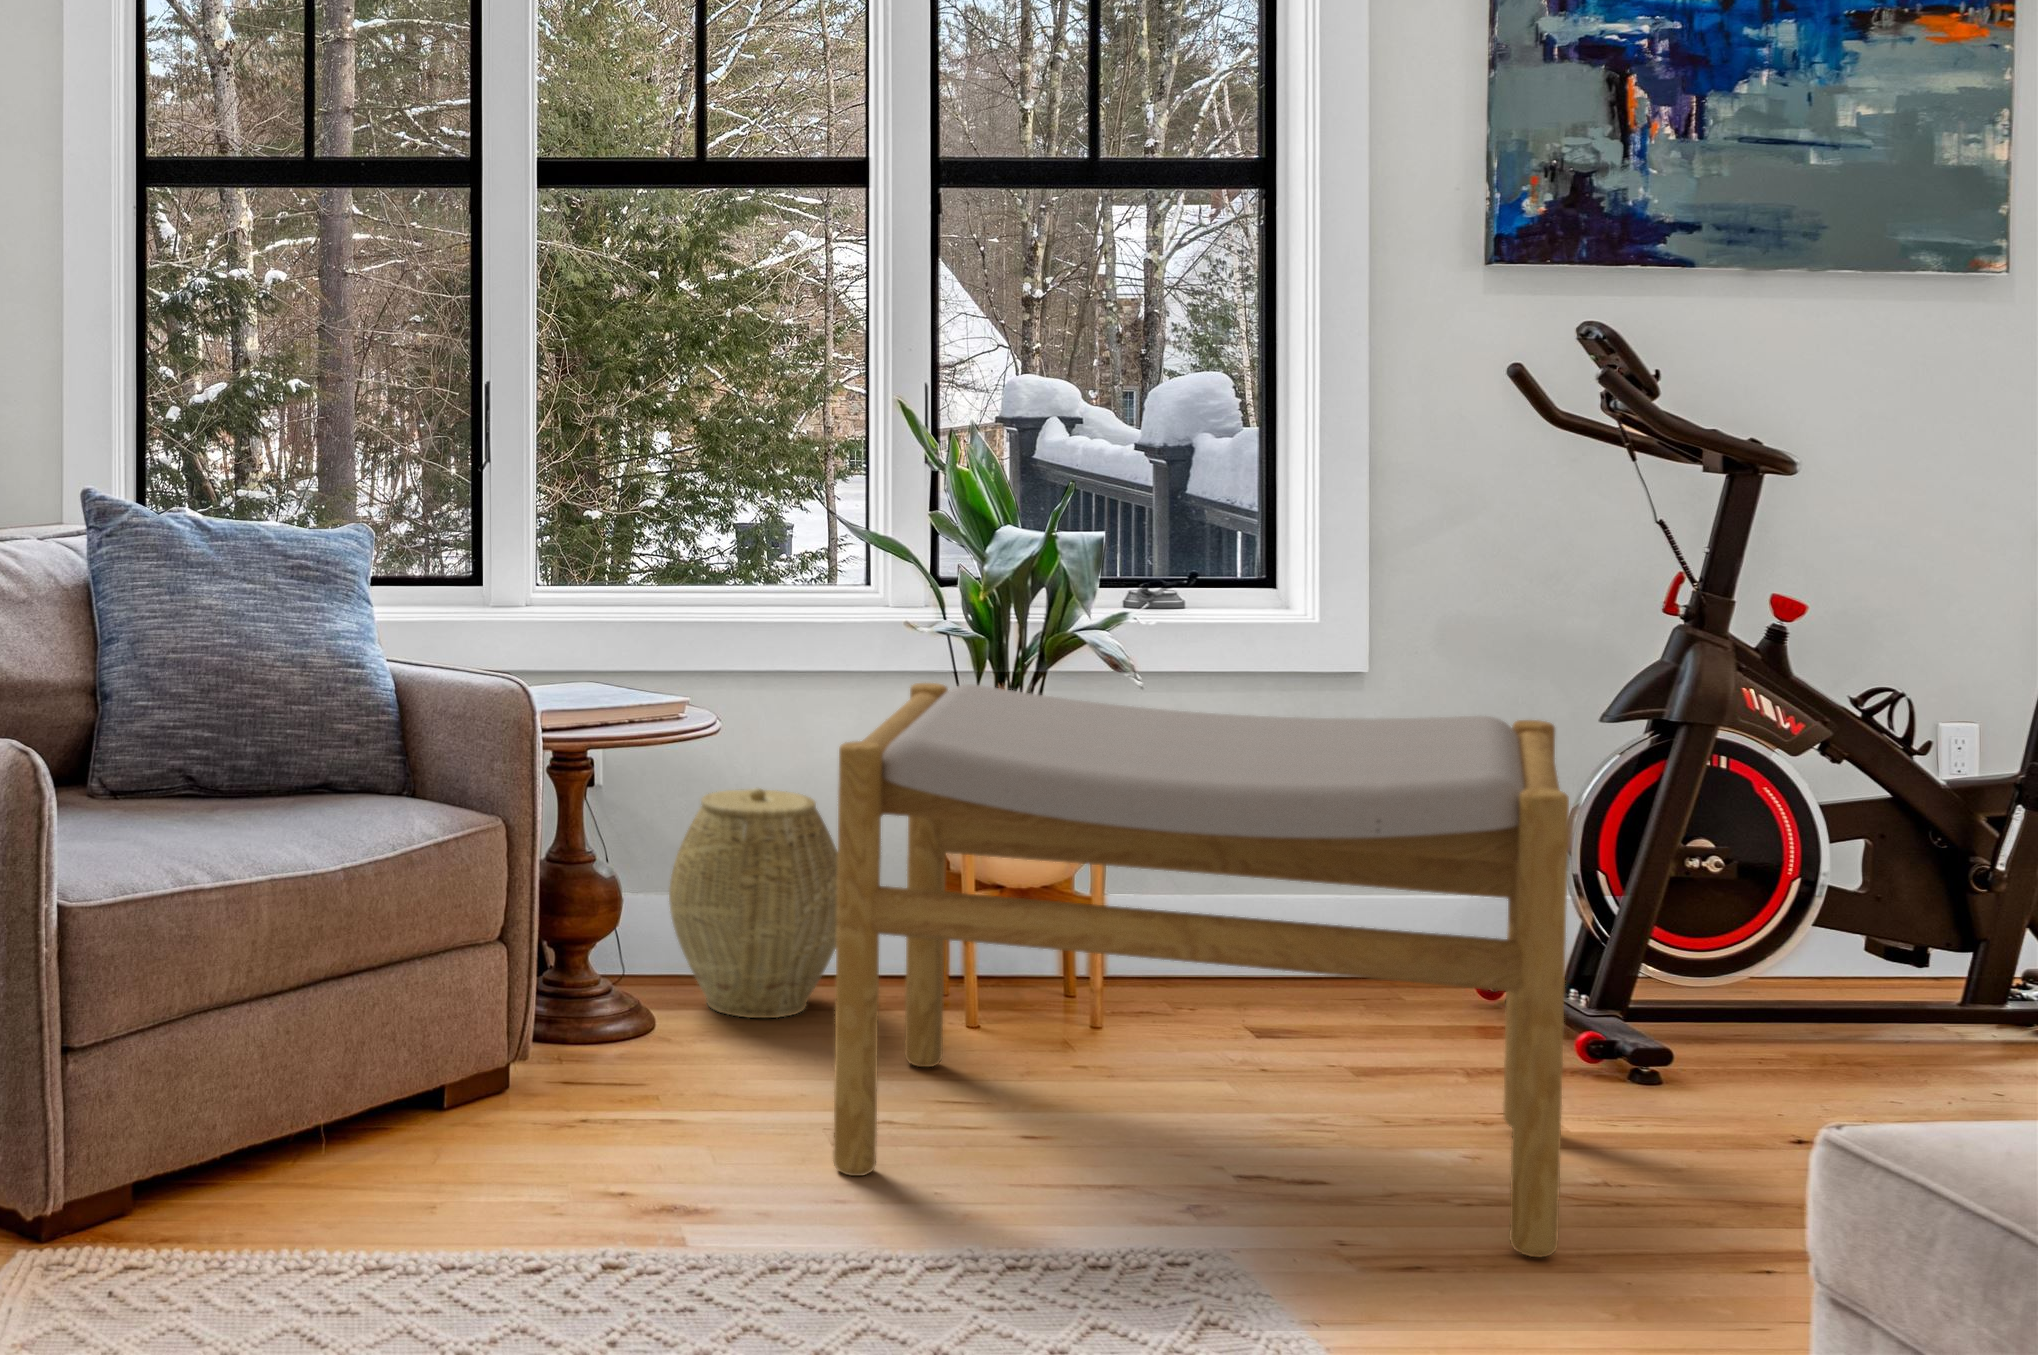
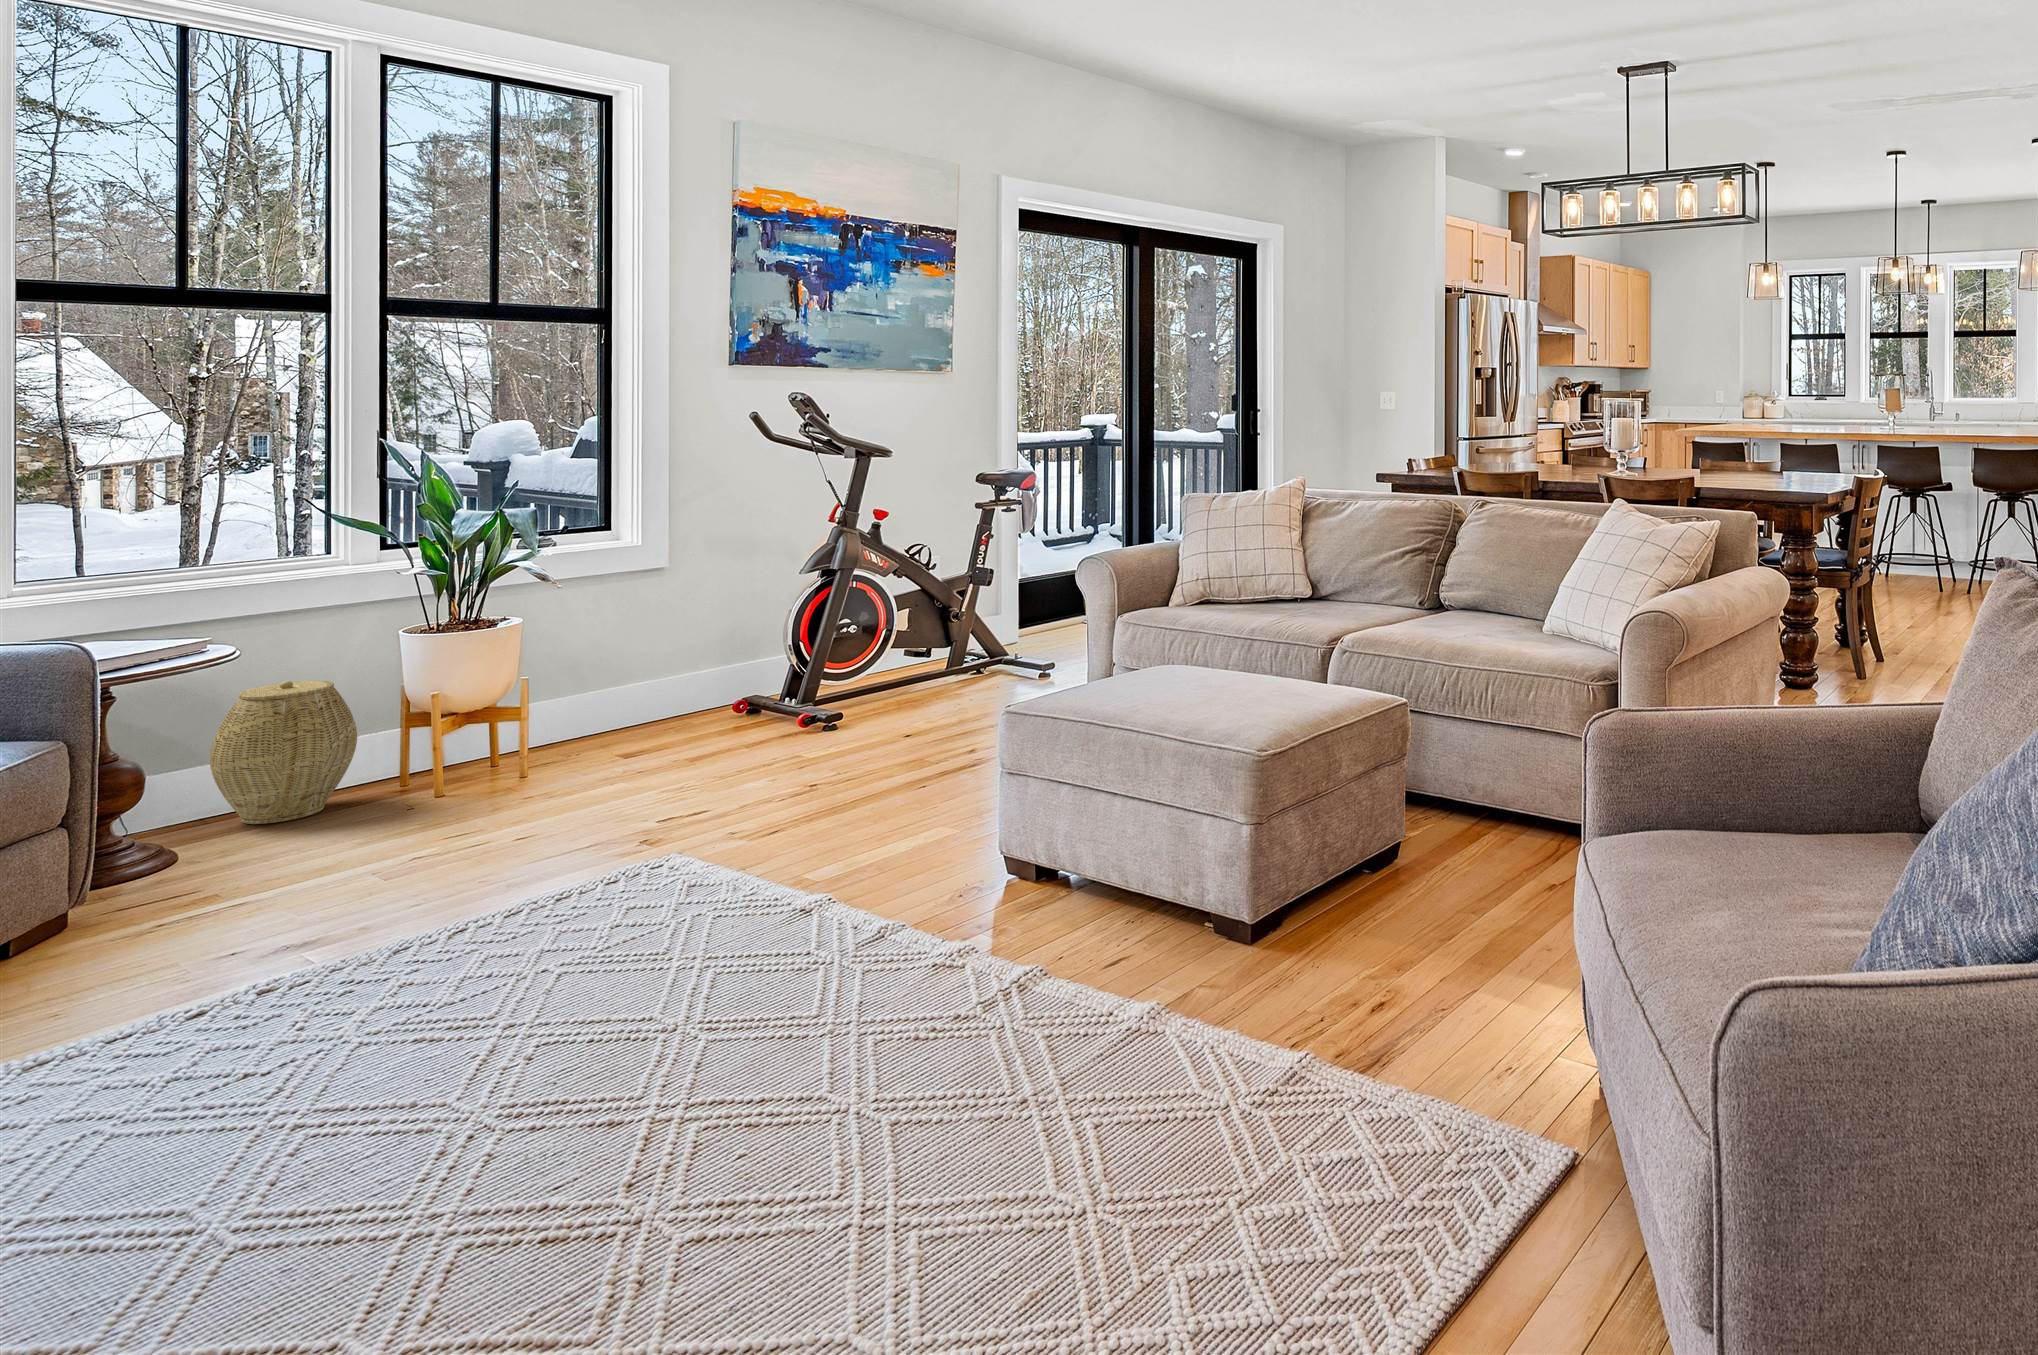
footstool: present [833,683,1569,1257] -> none [415,569,844,872]

